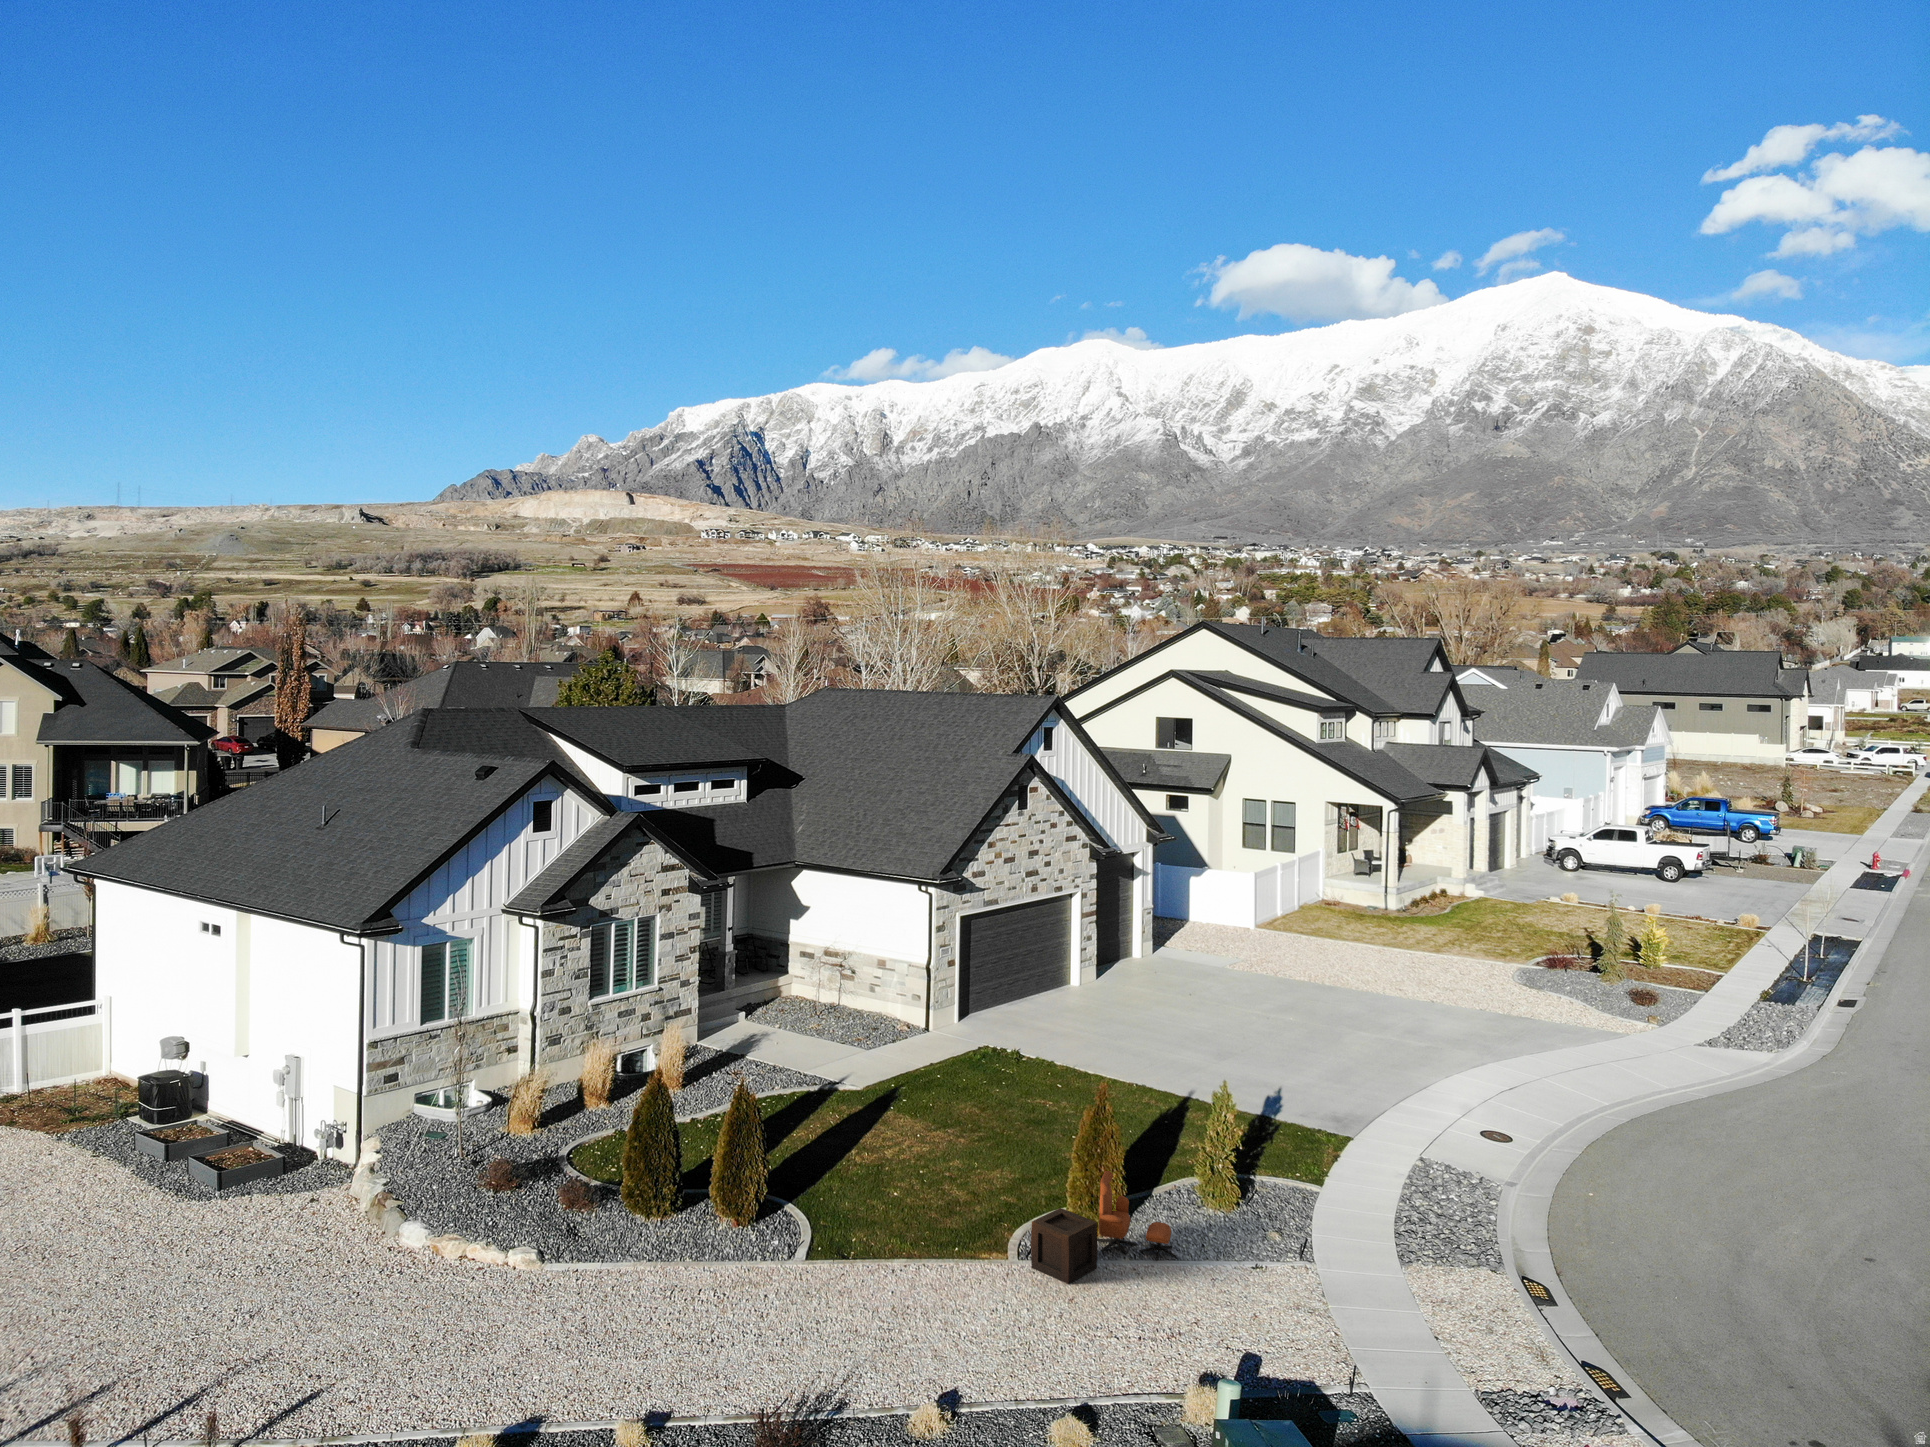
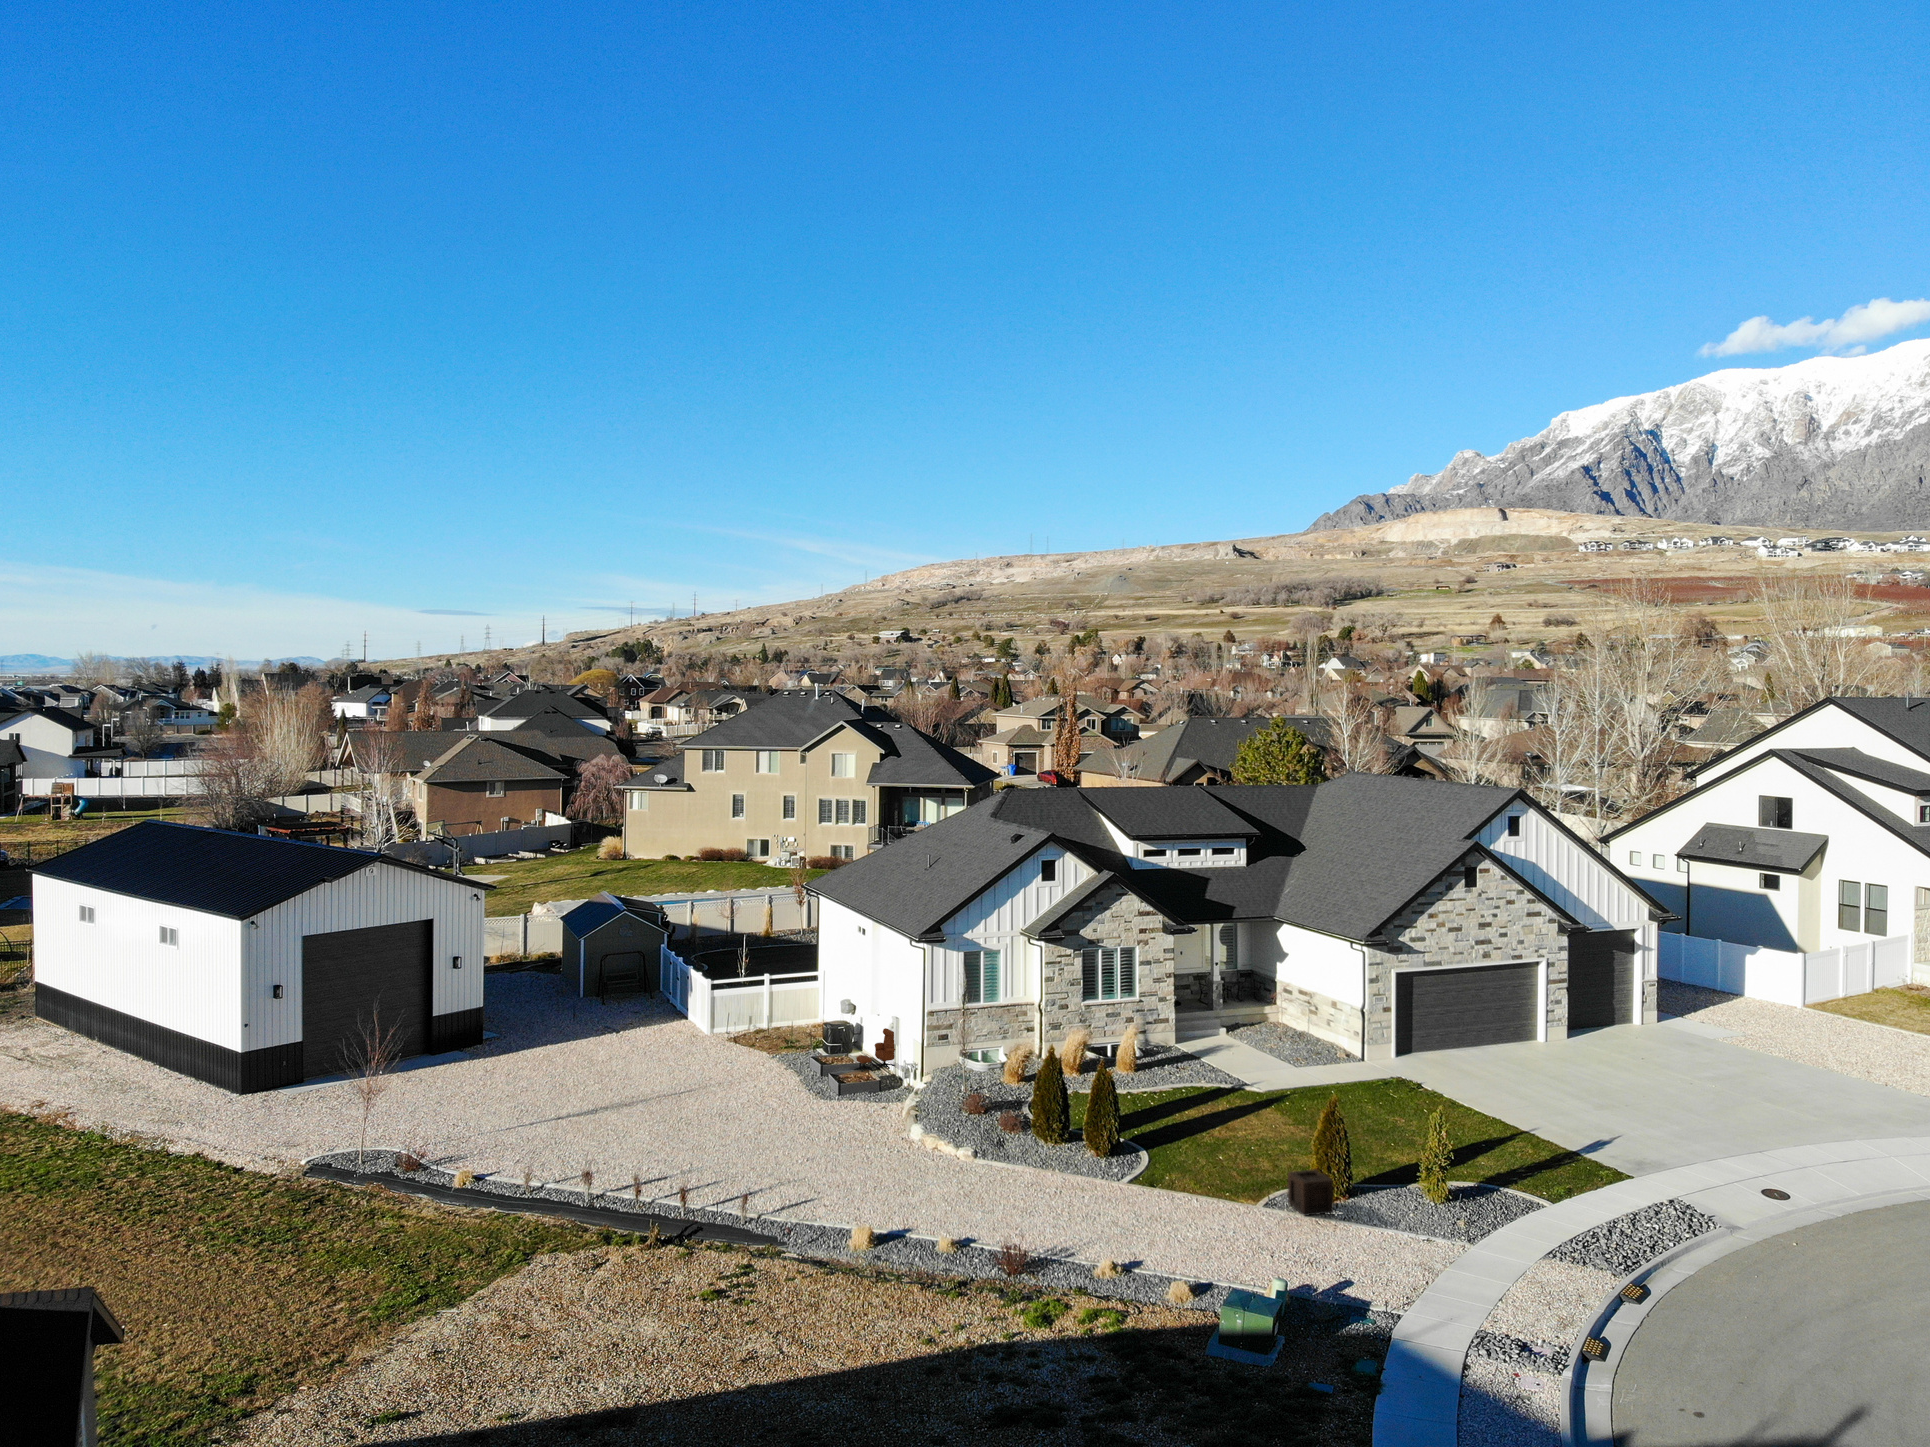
lounge chair: present [1097,1171,1177,1260] -> present [855,1028,895,1072]

